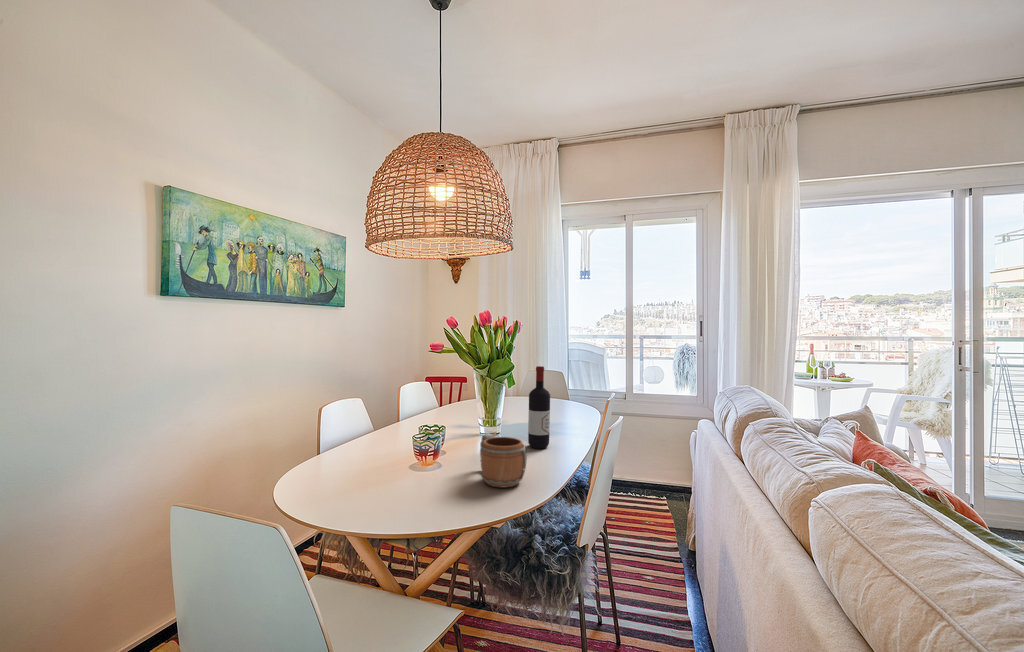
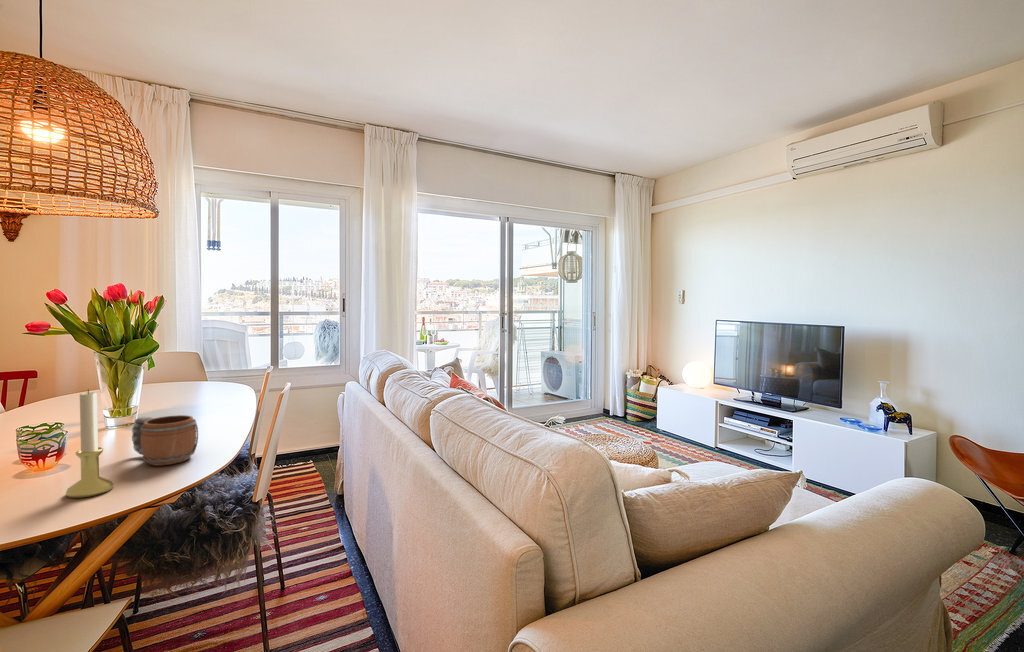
wine bottle: present [528,366,550,449] -> none [180,344,207,428]
candle holder: none [418,405,451,506] -> present [66,389,114,498]

